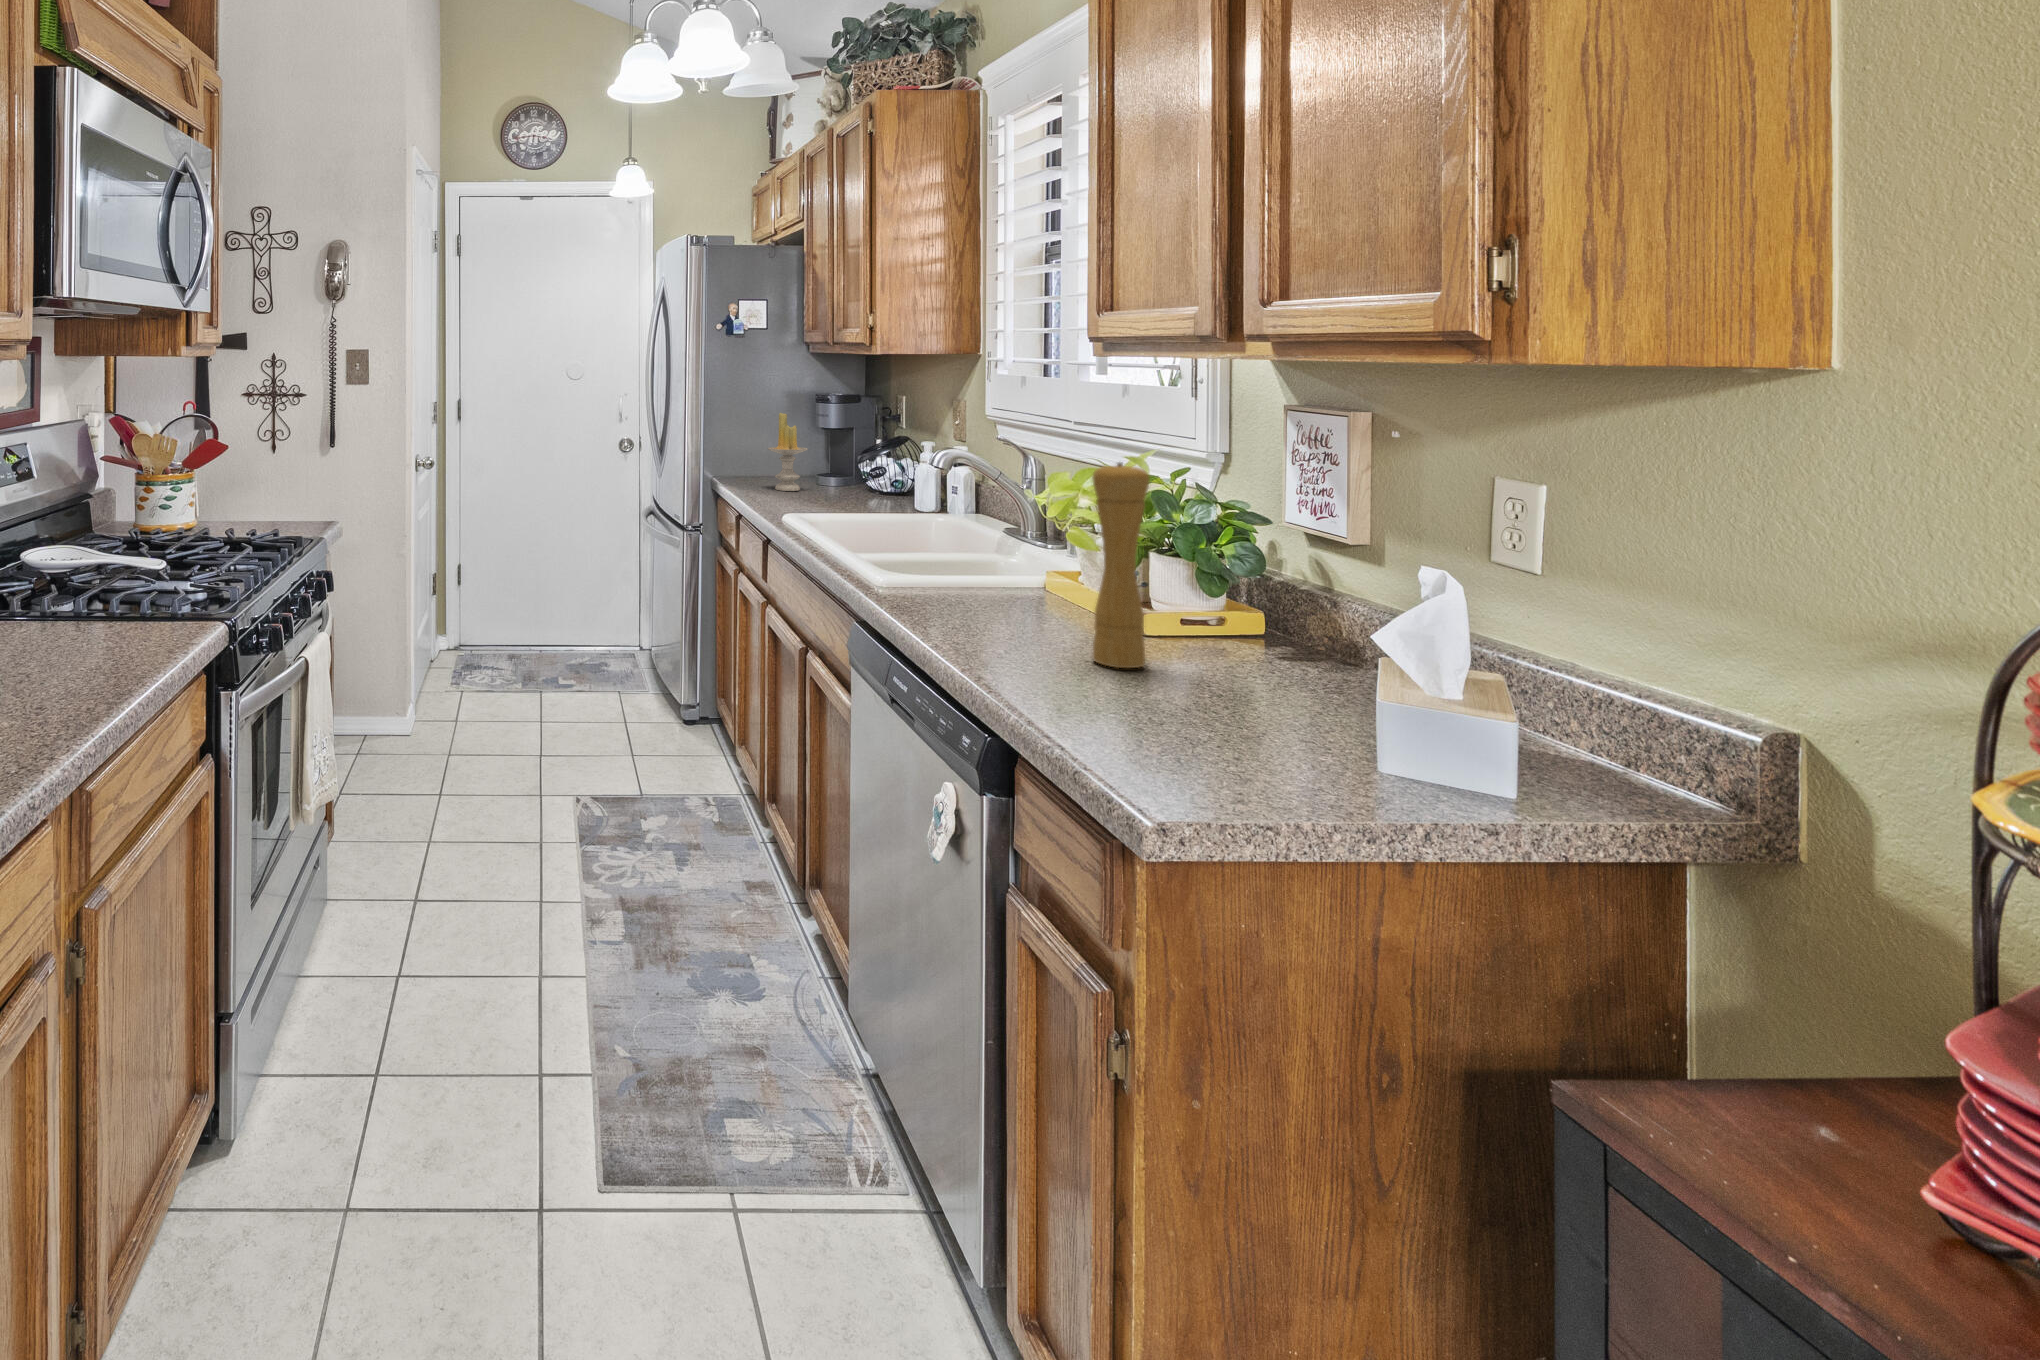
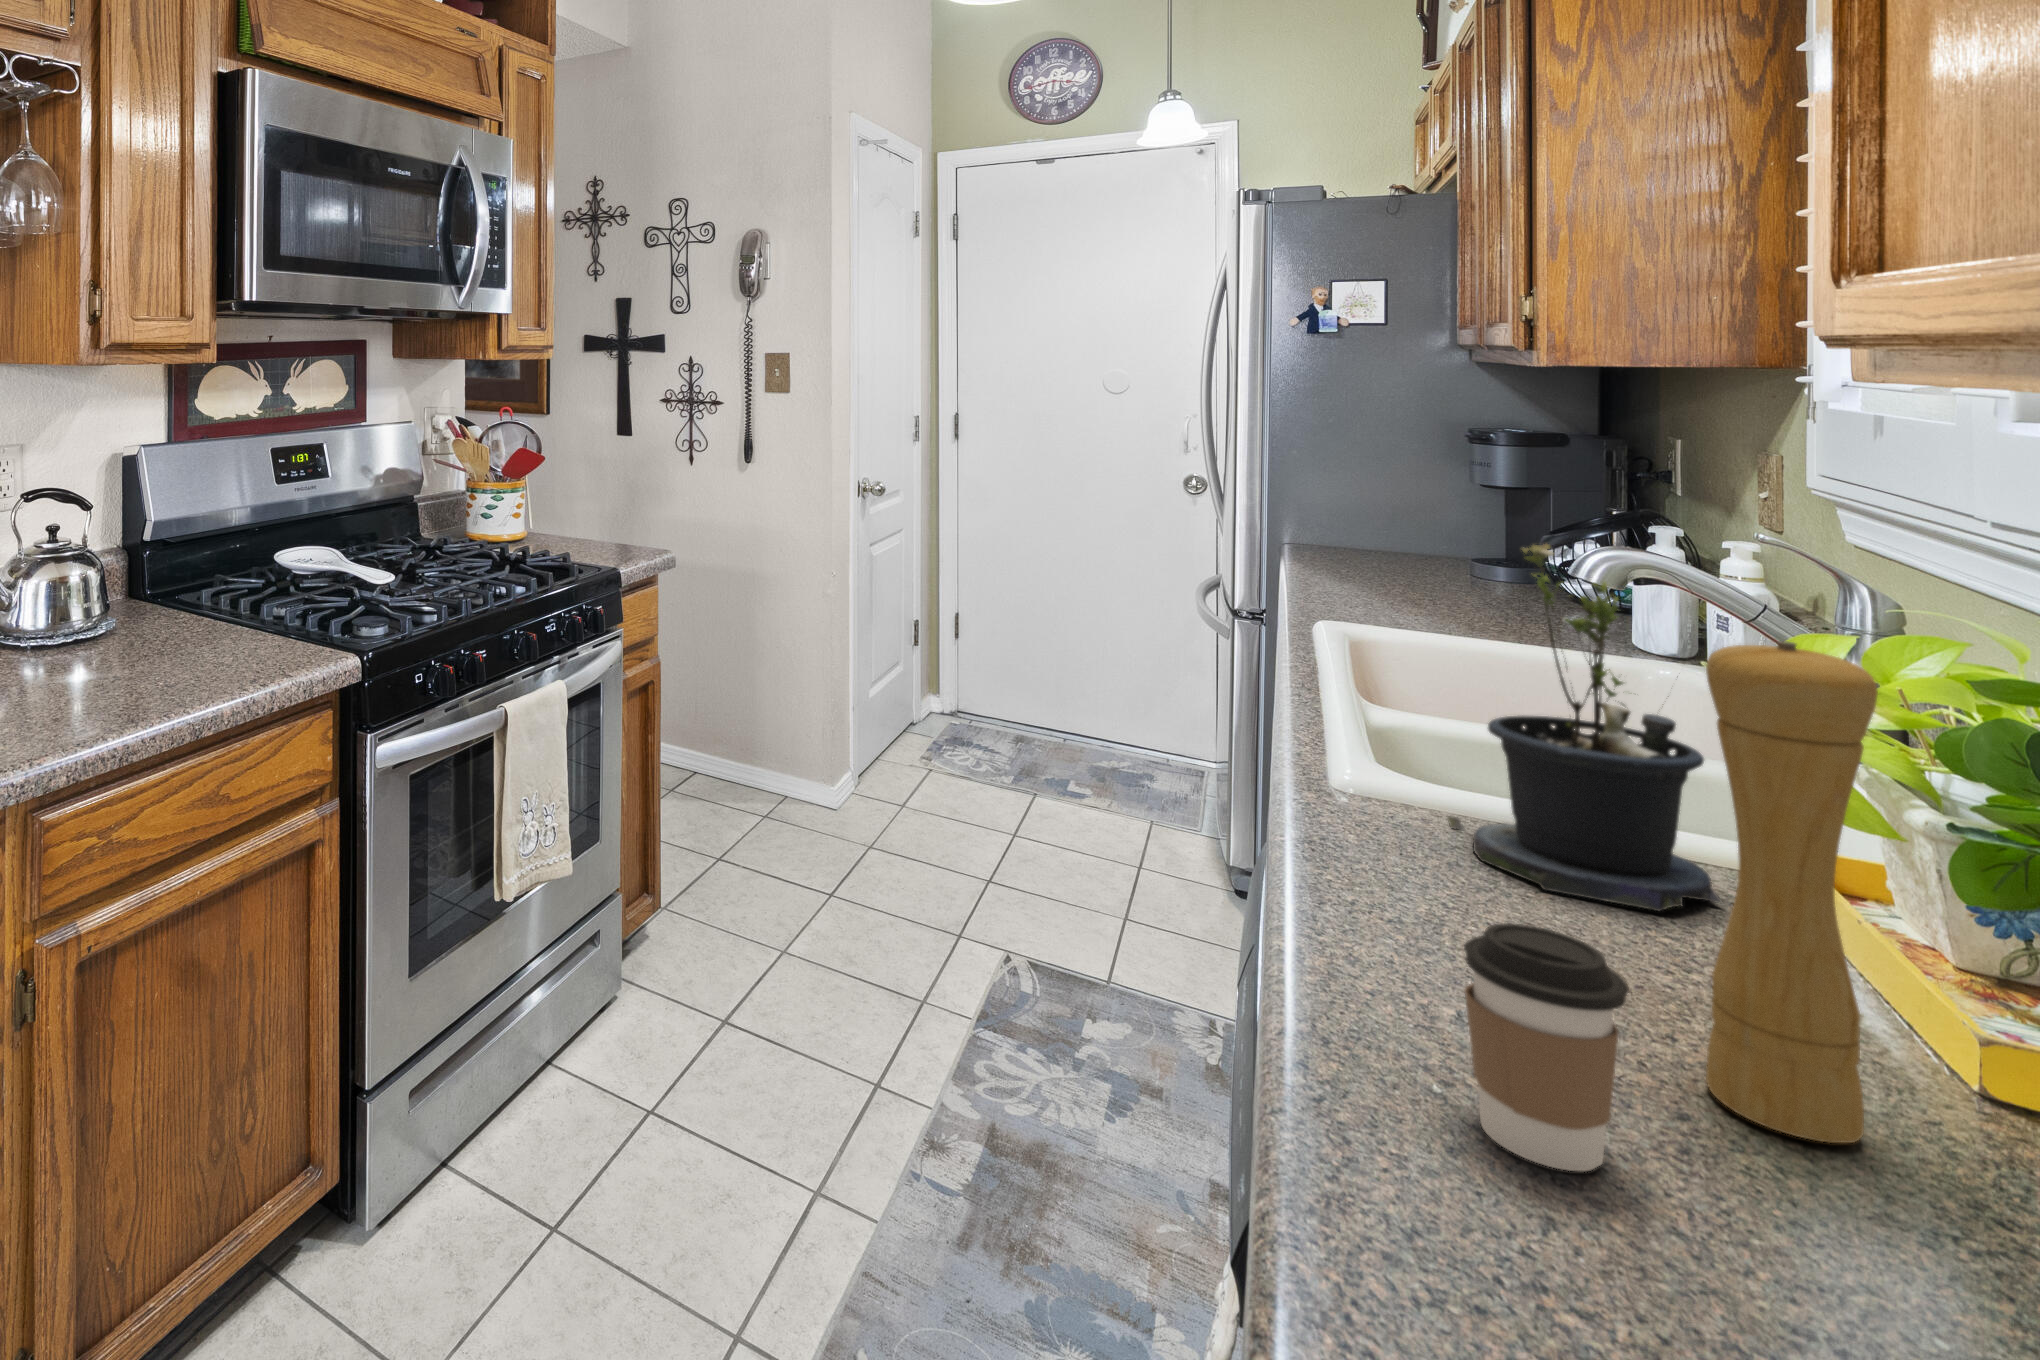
candle: present [768,413,808,491] -> none [1343,450,1414,568]
potted plant: none [933,441,1057,615] -> present [1448,544,1722,911]
coffee cup: none [1031,594,1091,689] -> present [1464,923,1629,1171]

